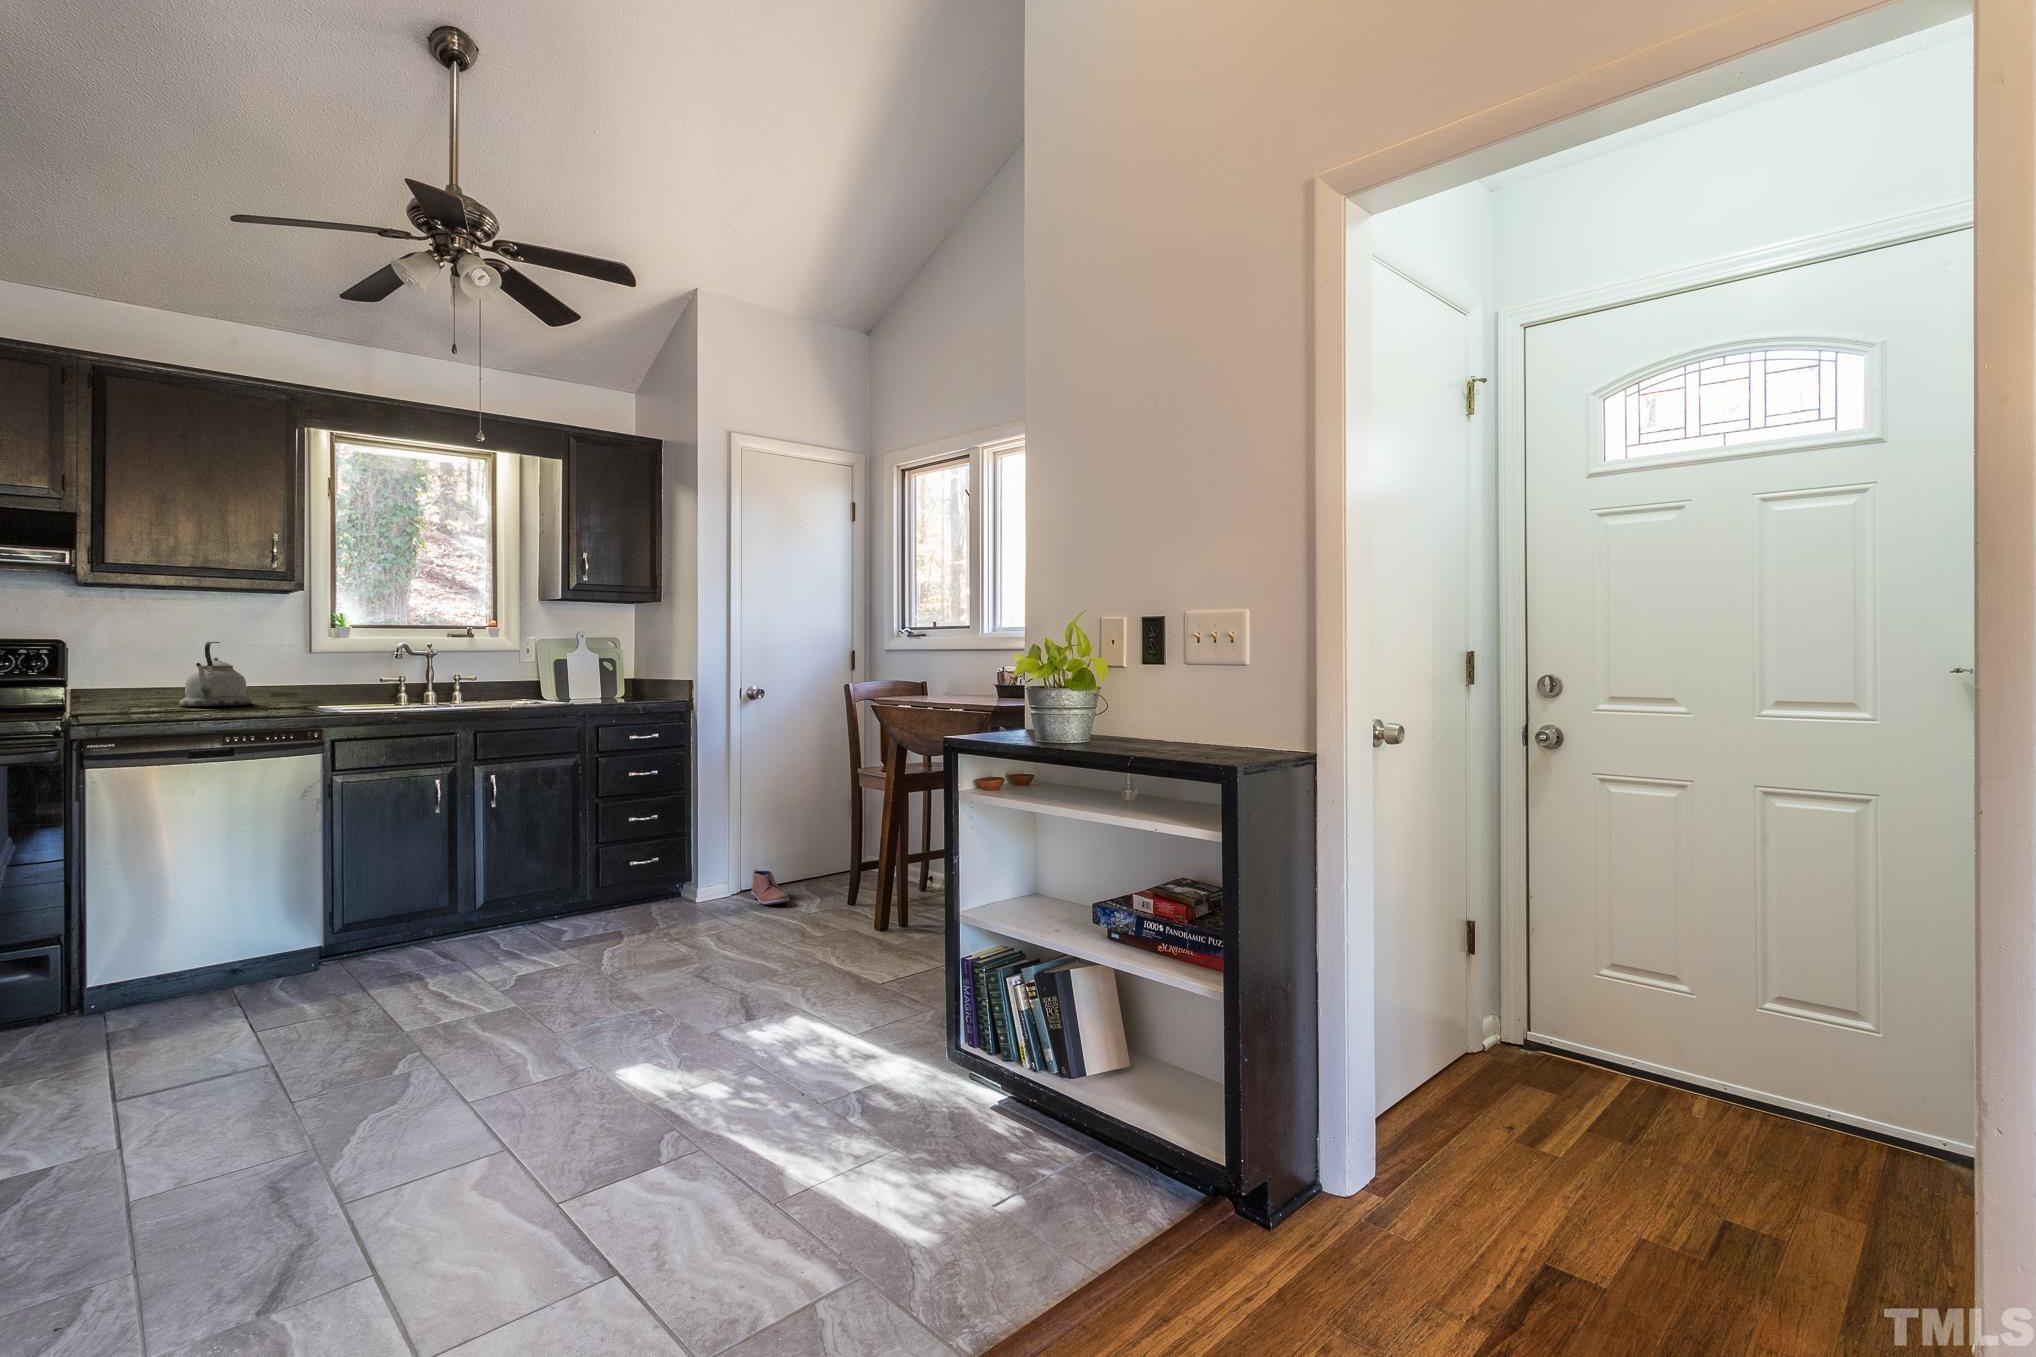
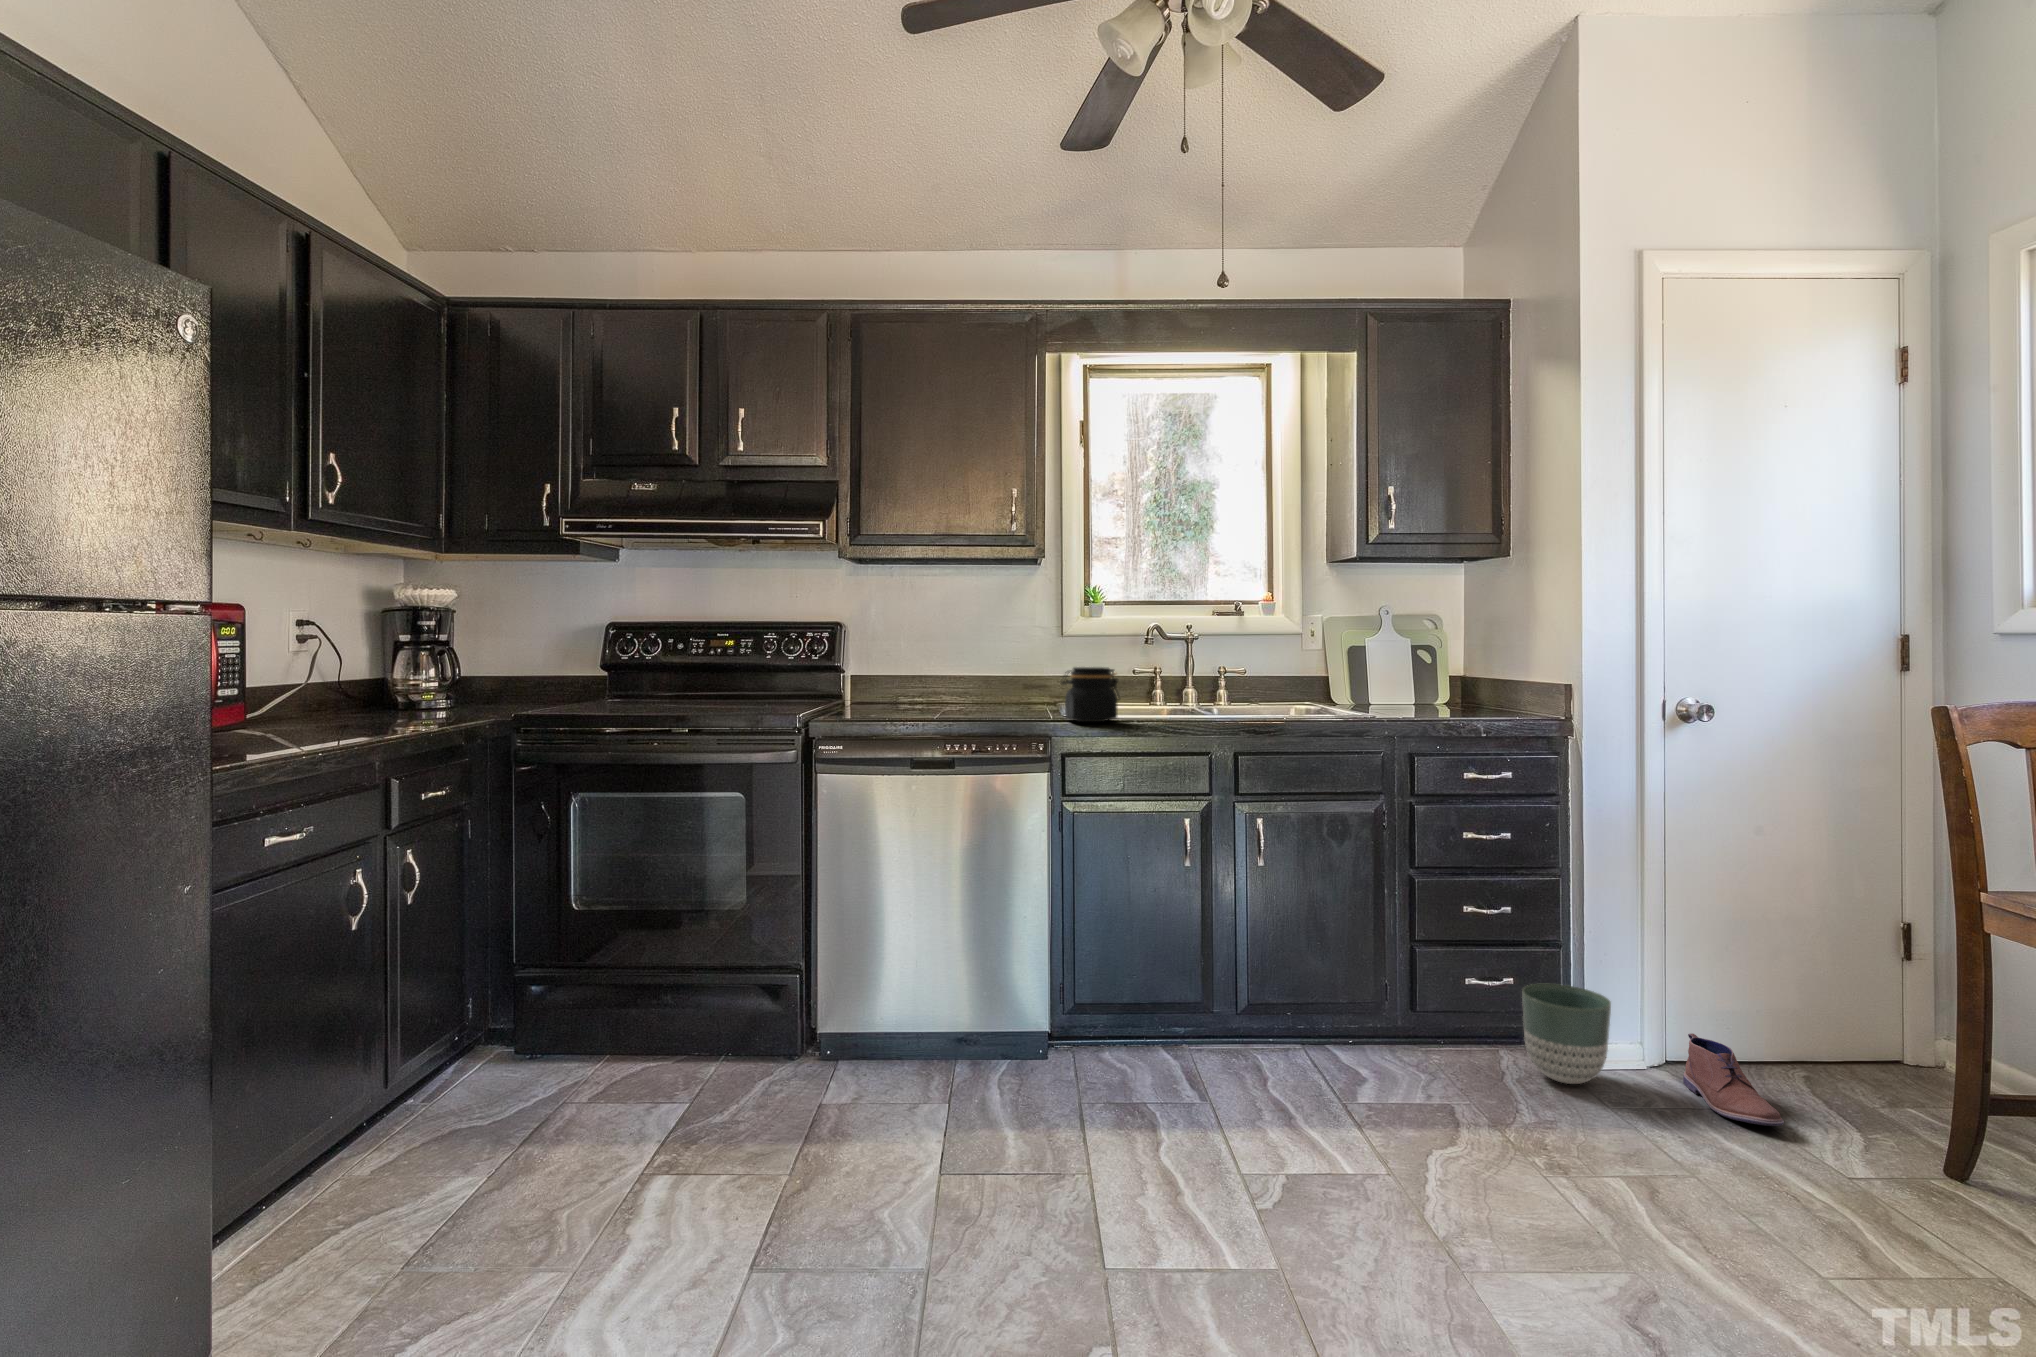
kettle: present [179,642,252,706] -> none [940,625,1005,700]
jar: none [325,676,379,717] -> present [1061,667,1120,722]
planter: none [665,855,712,909] -> present [1522,984,1611,1084]

